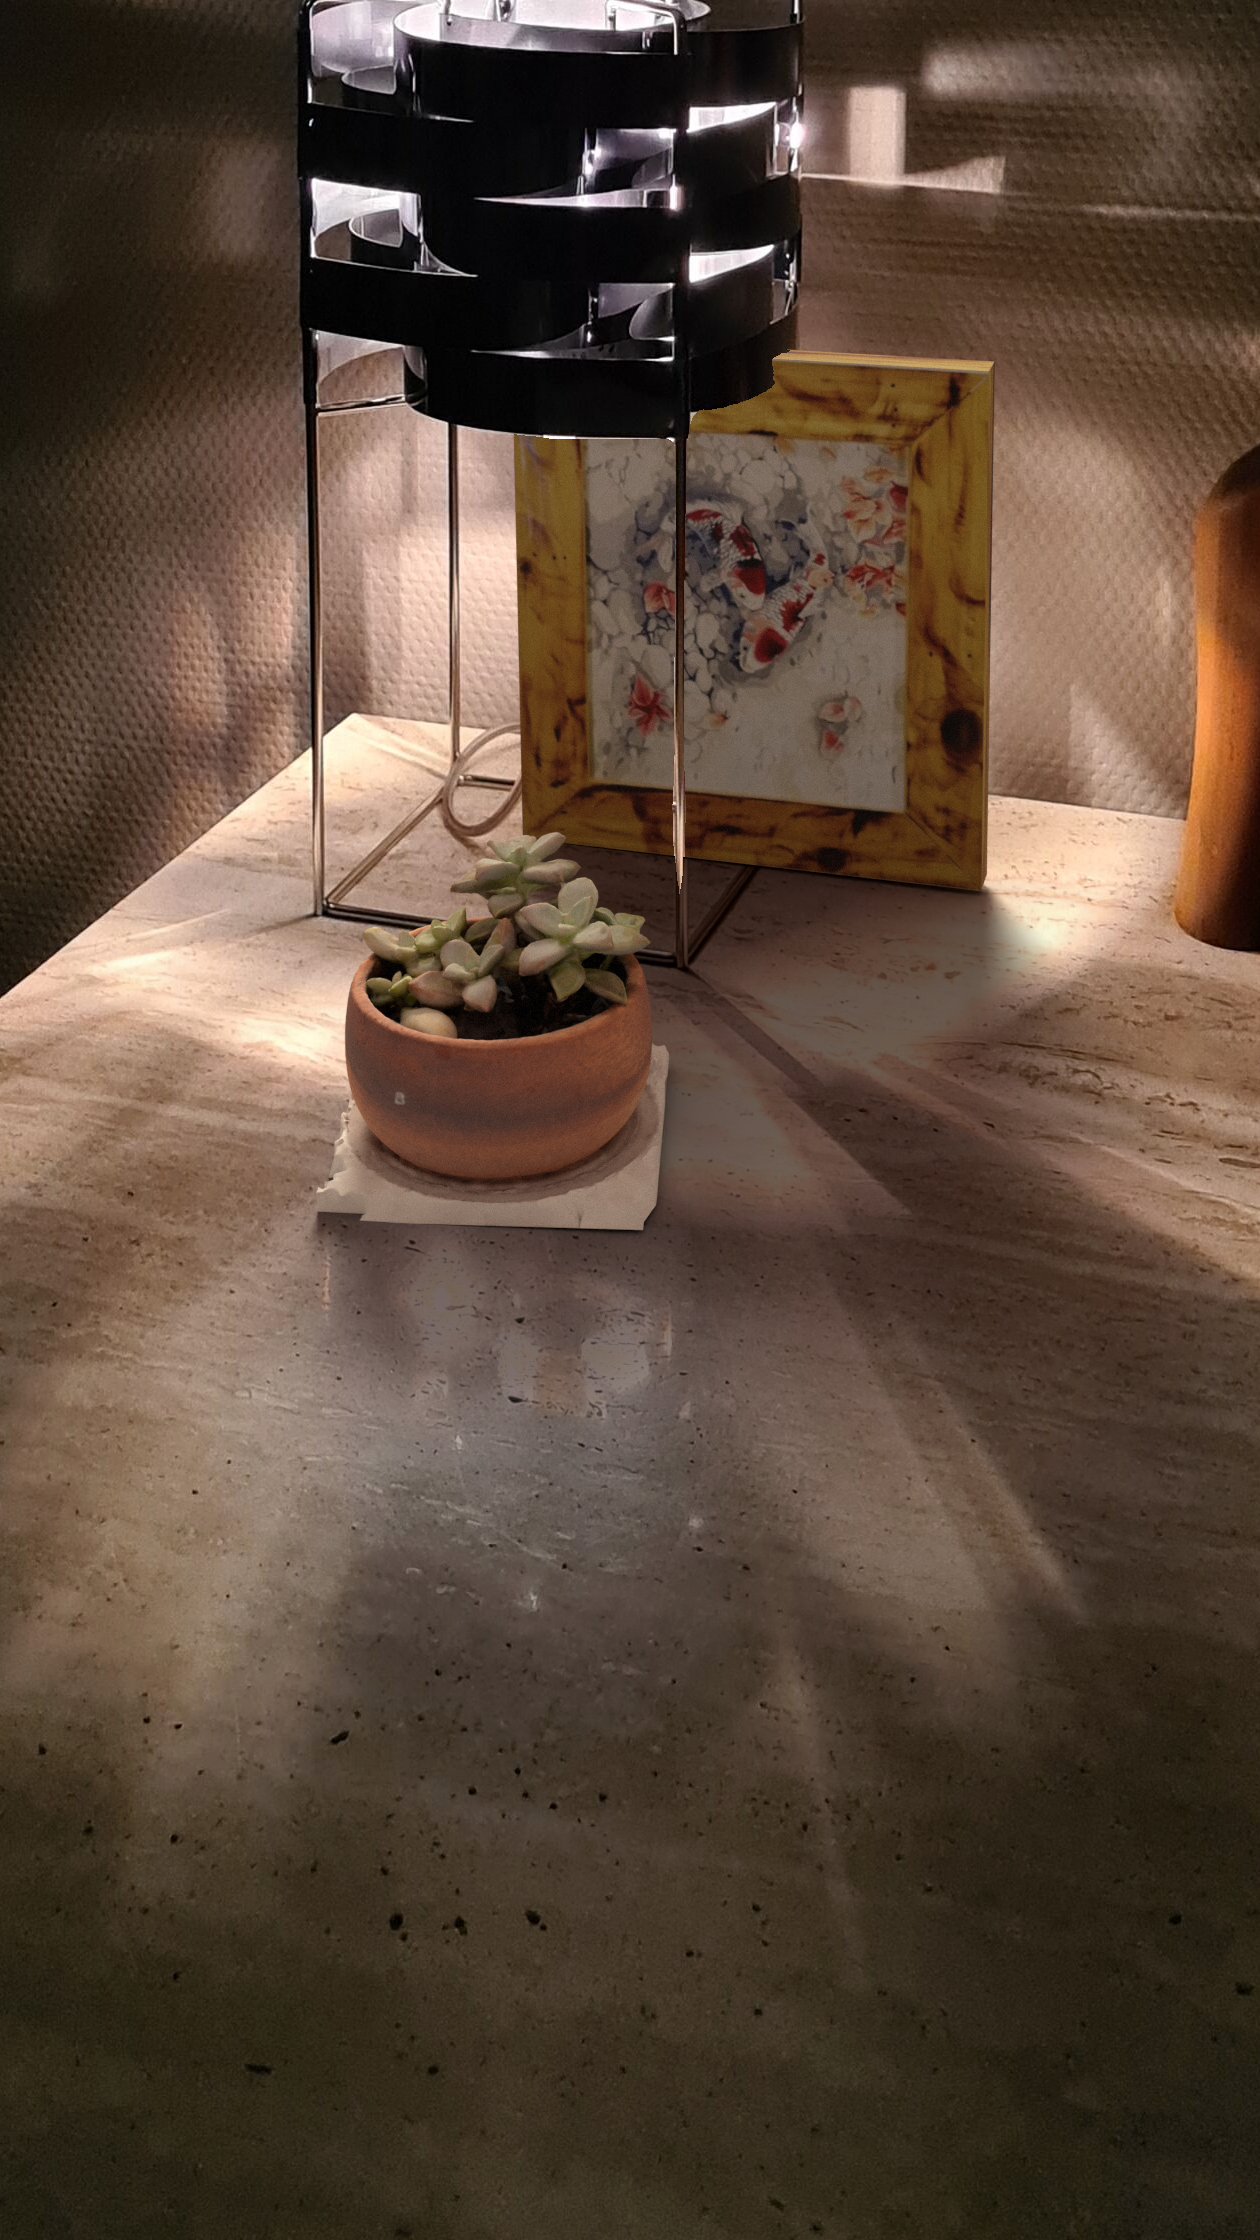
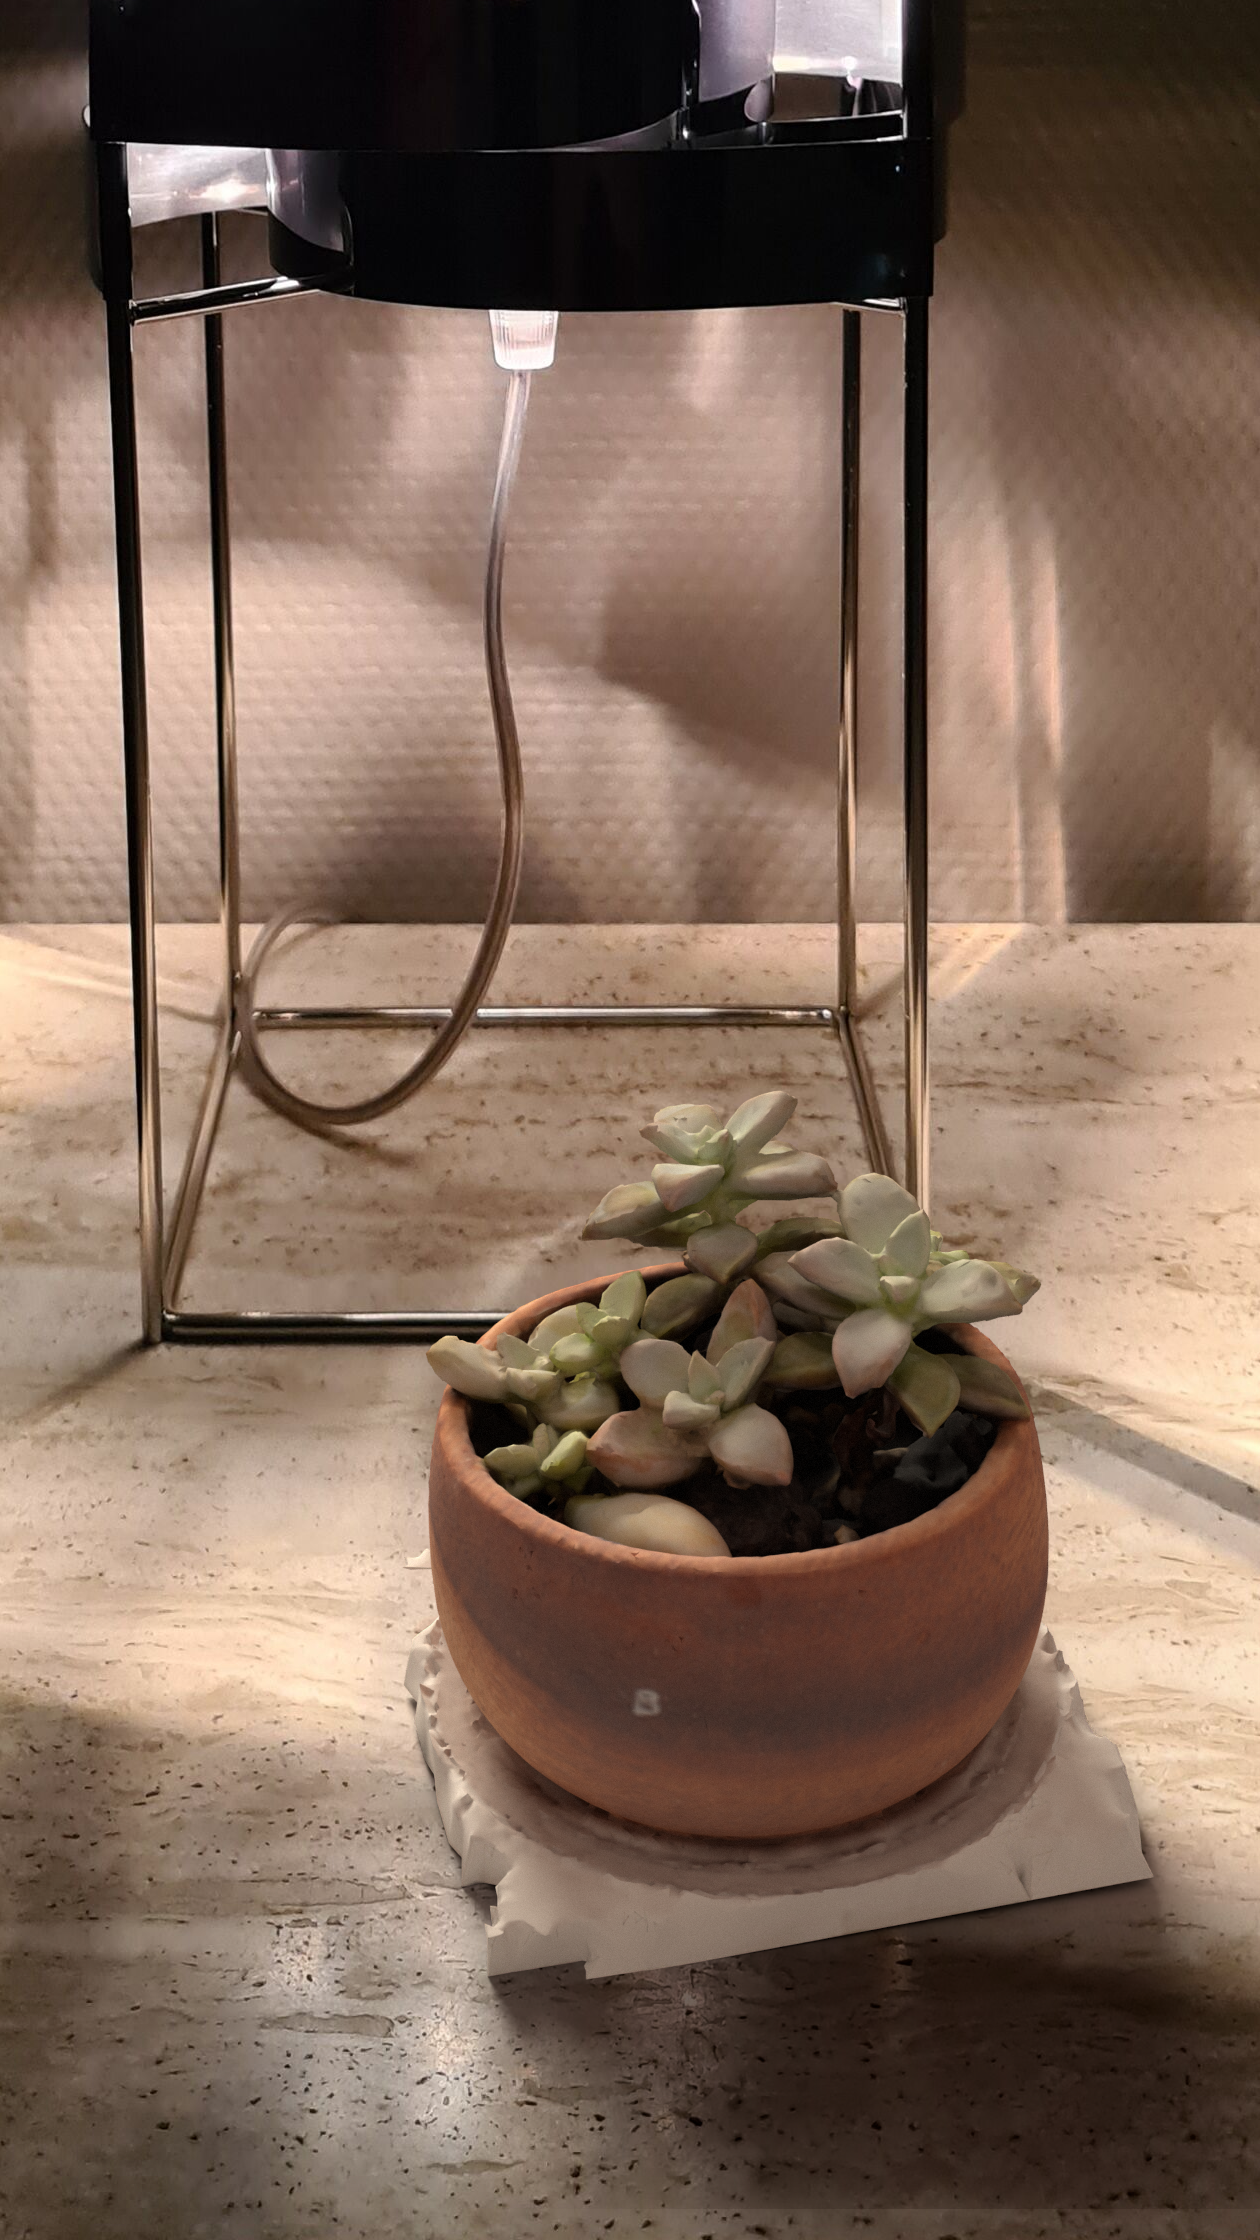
picture frame: present [514,350,995,891] -> none [346,175,1212,1102]

